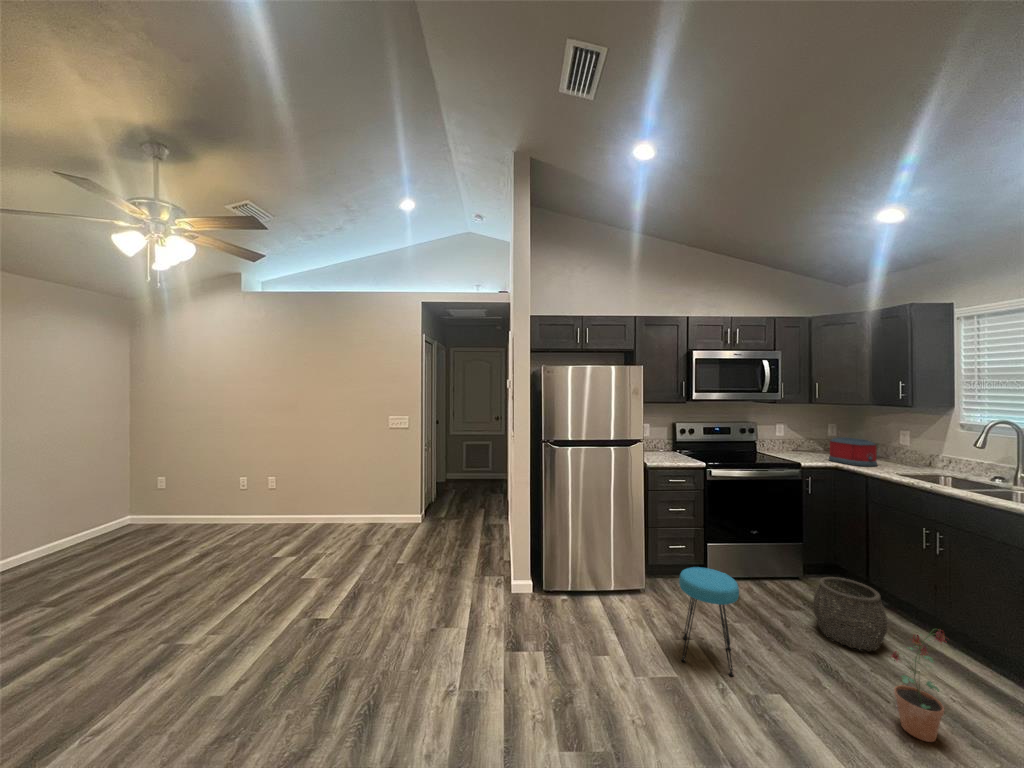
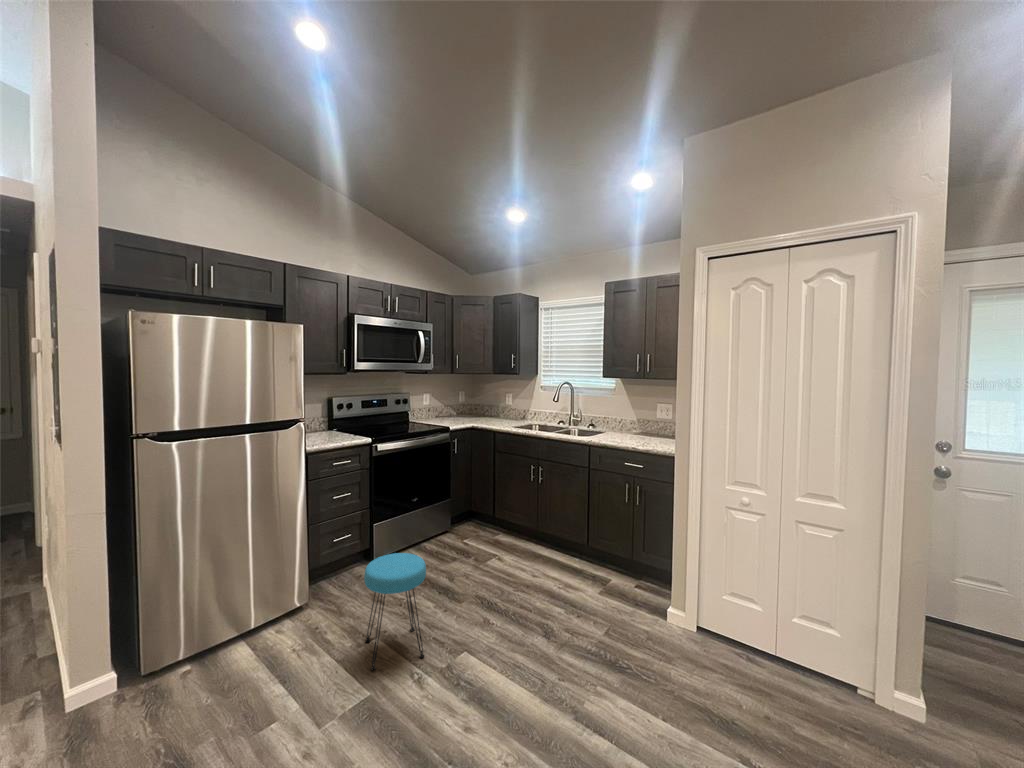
toaster: present [829,437,877,466] -> none [465,402,497,425]
woven basket: present [813,577,888,651] -> none [469,522,519,579]
potted plant: present [891,630,945,742] -> none [536,542,569,632]

